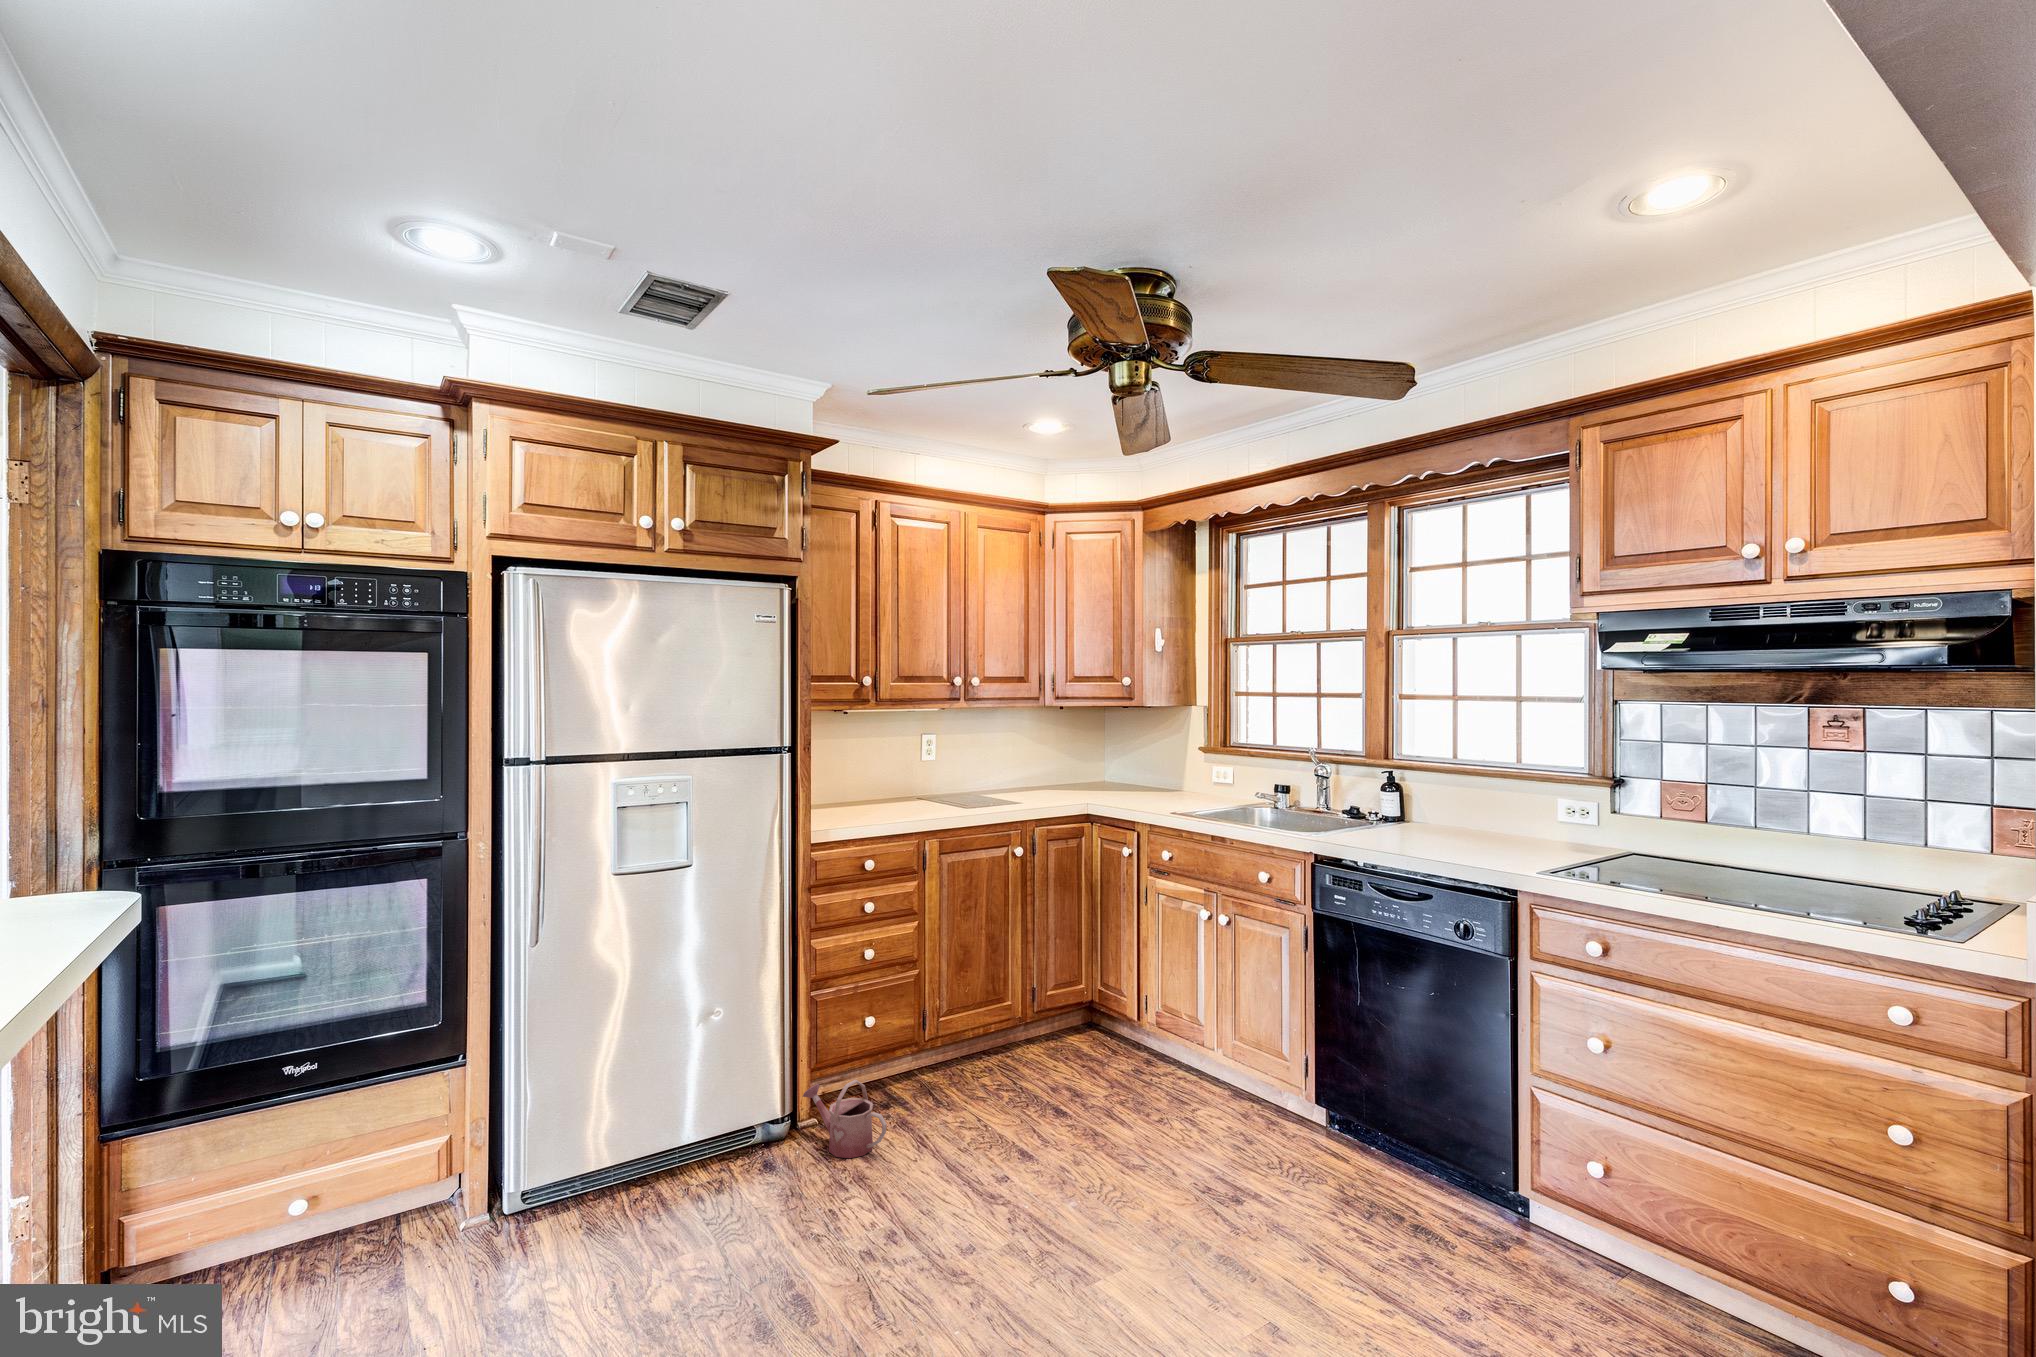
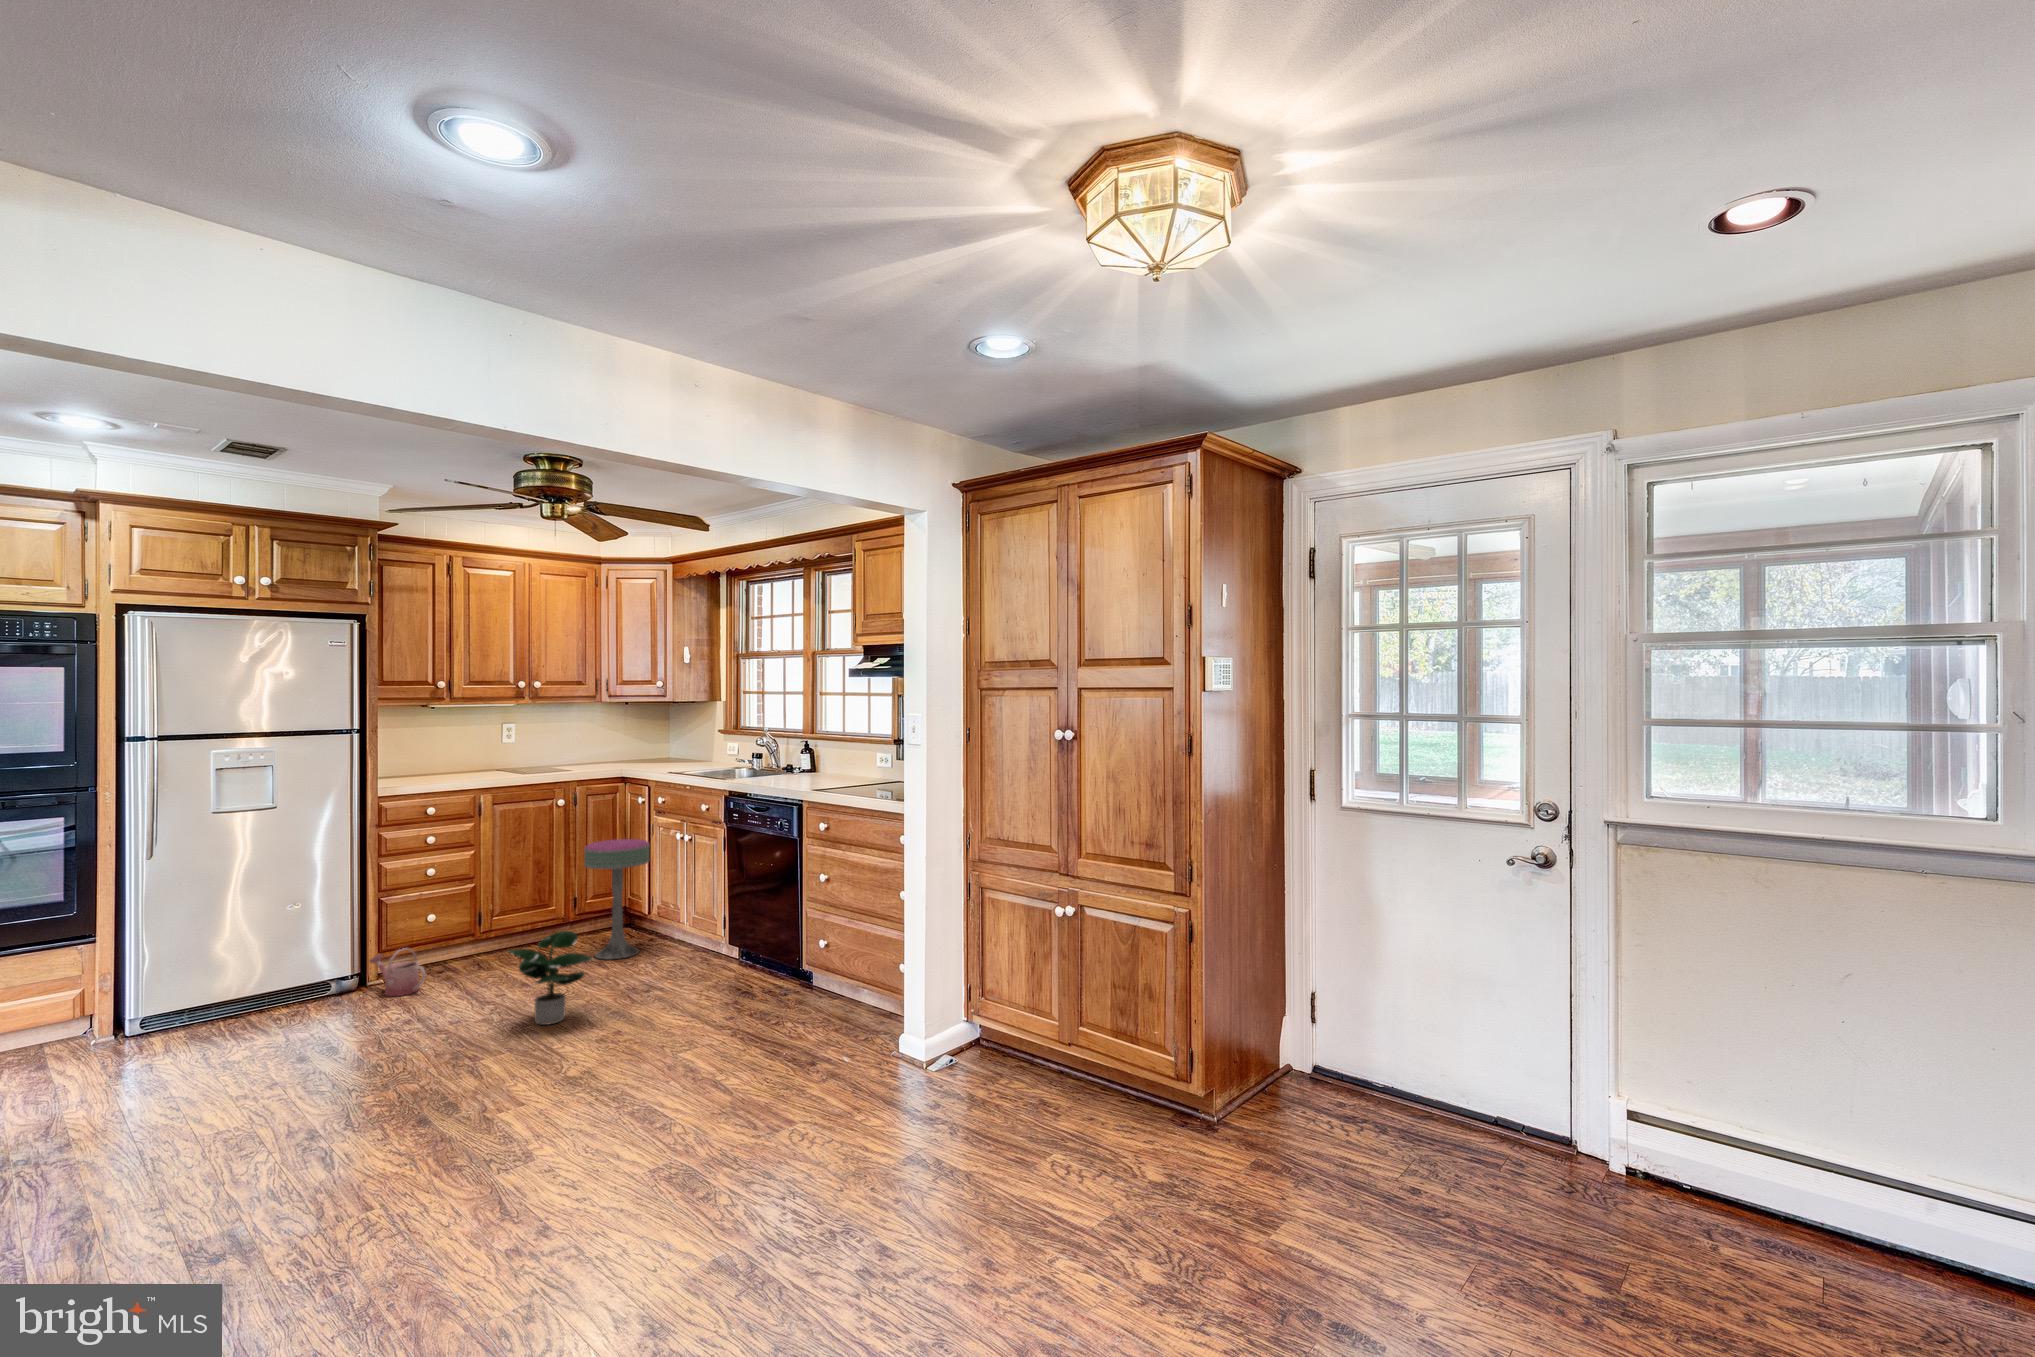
bar stool: none [1075,914,1167,1106] -> present [584,839,650,960]
potted plant: none [1060,1096,1198,1274] -> present [509,931,592,1025]

